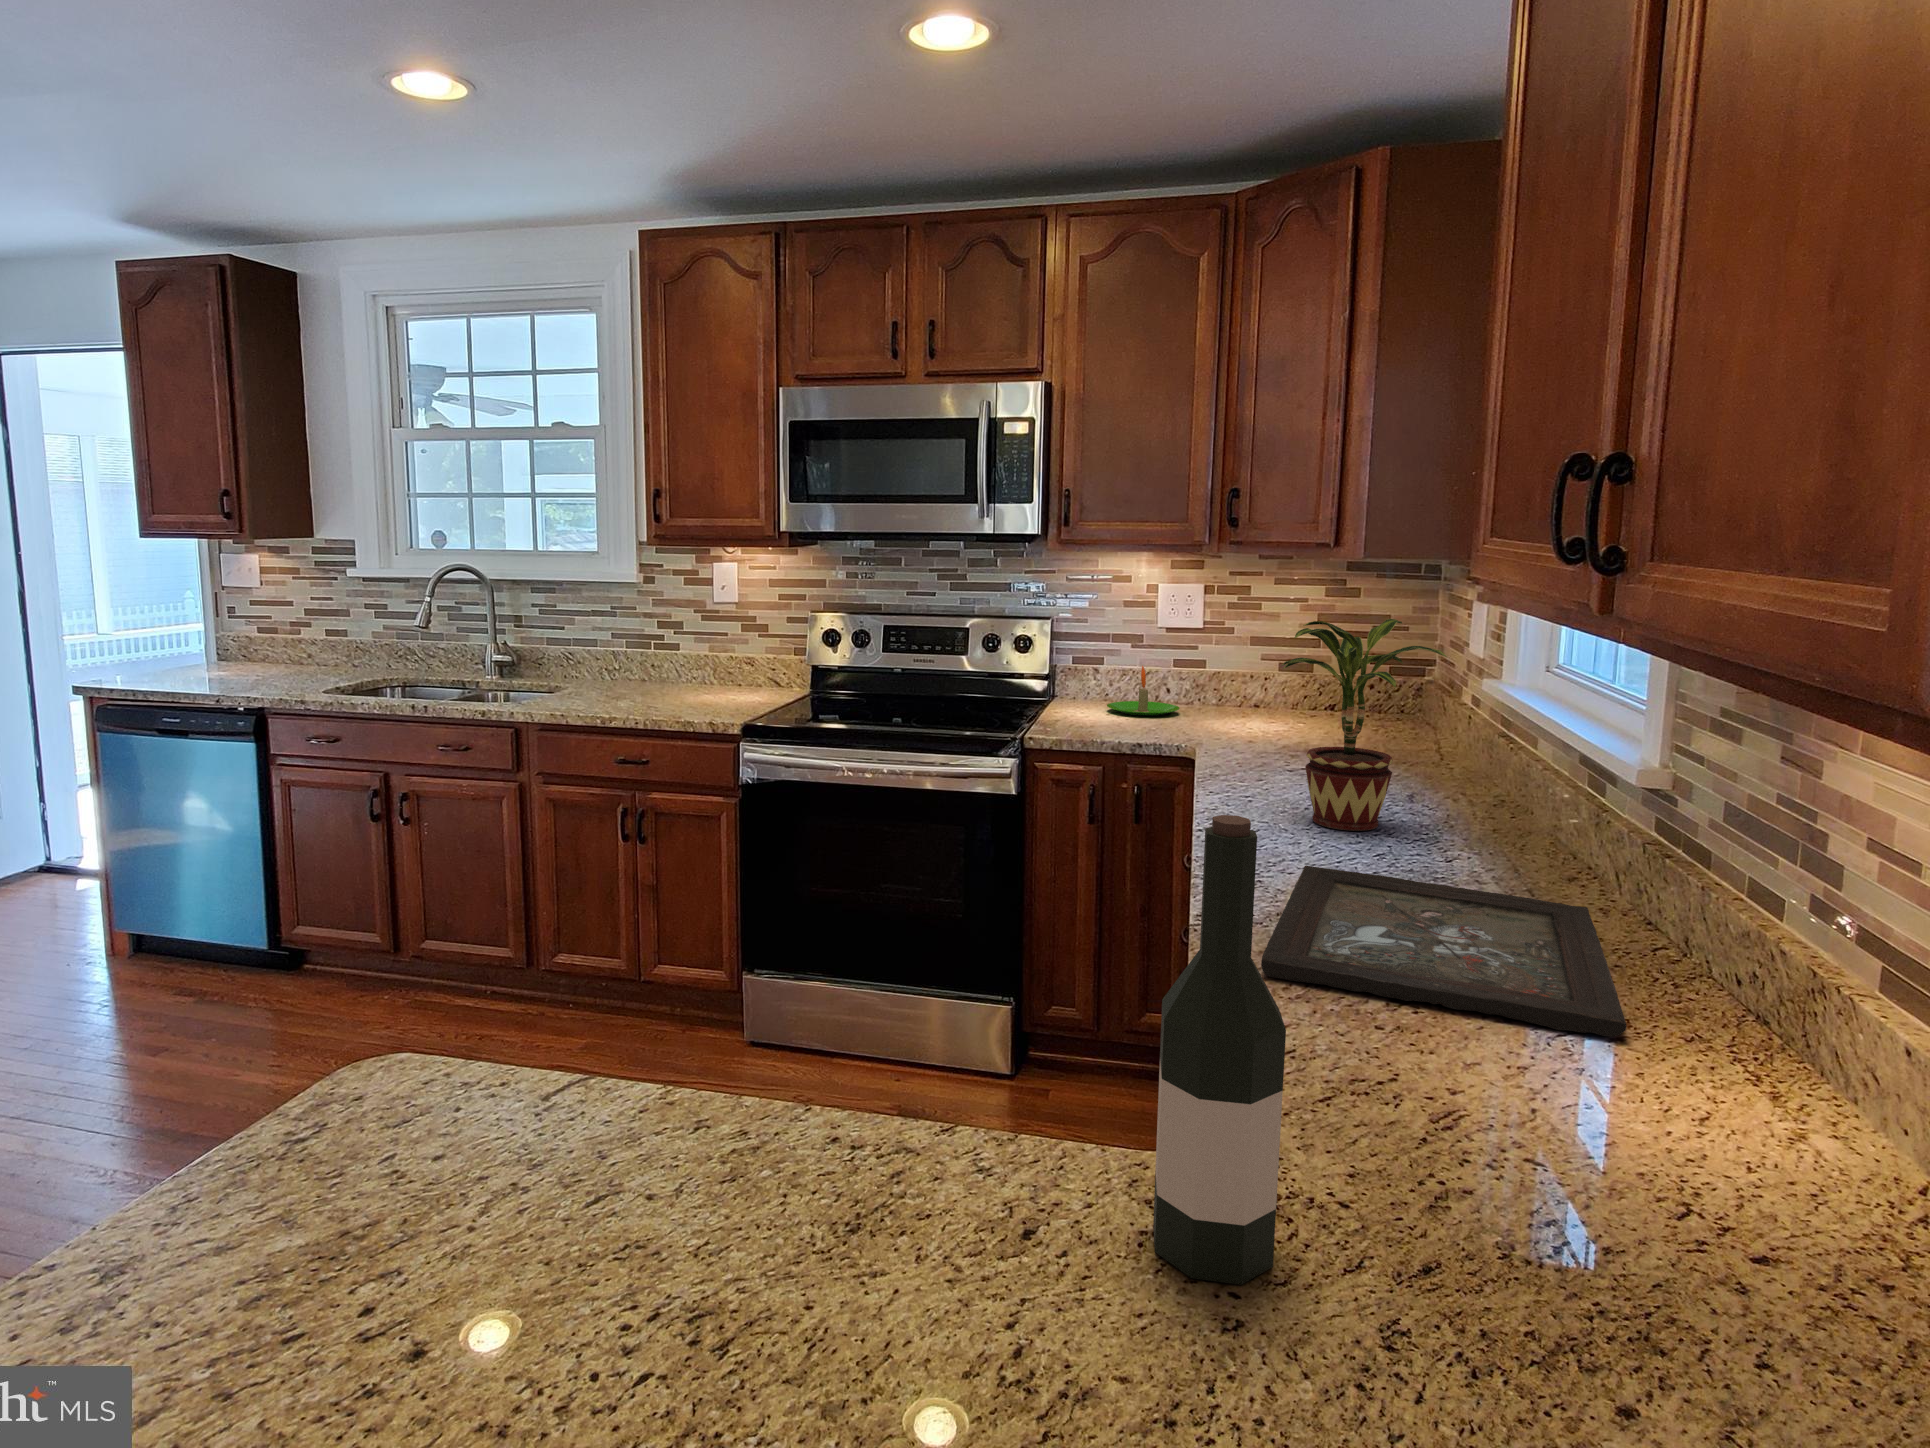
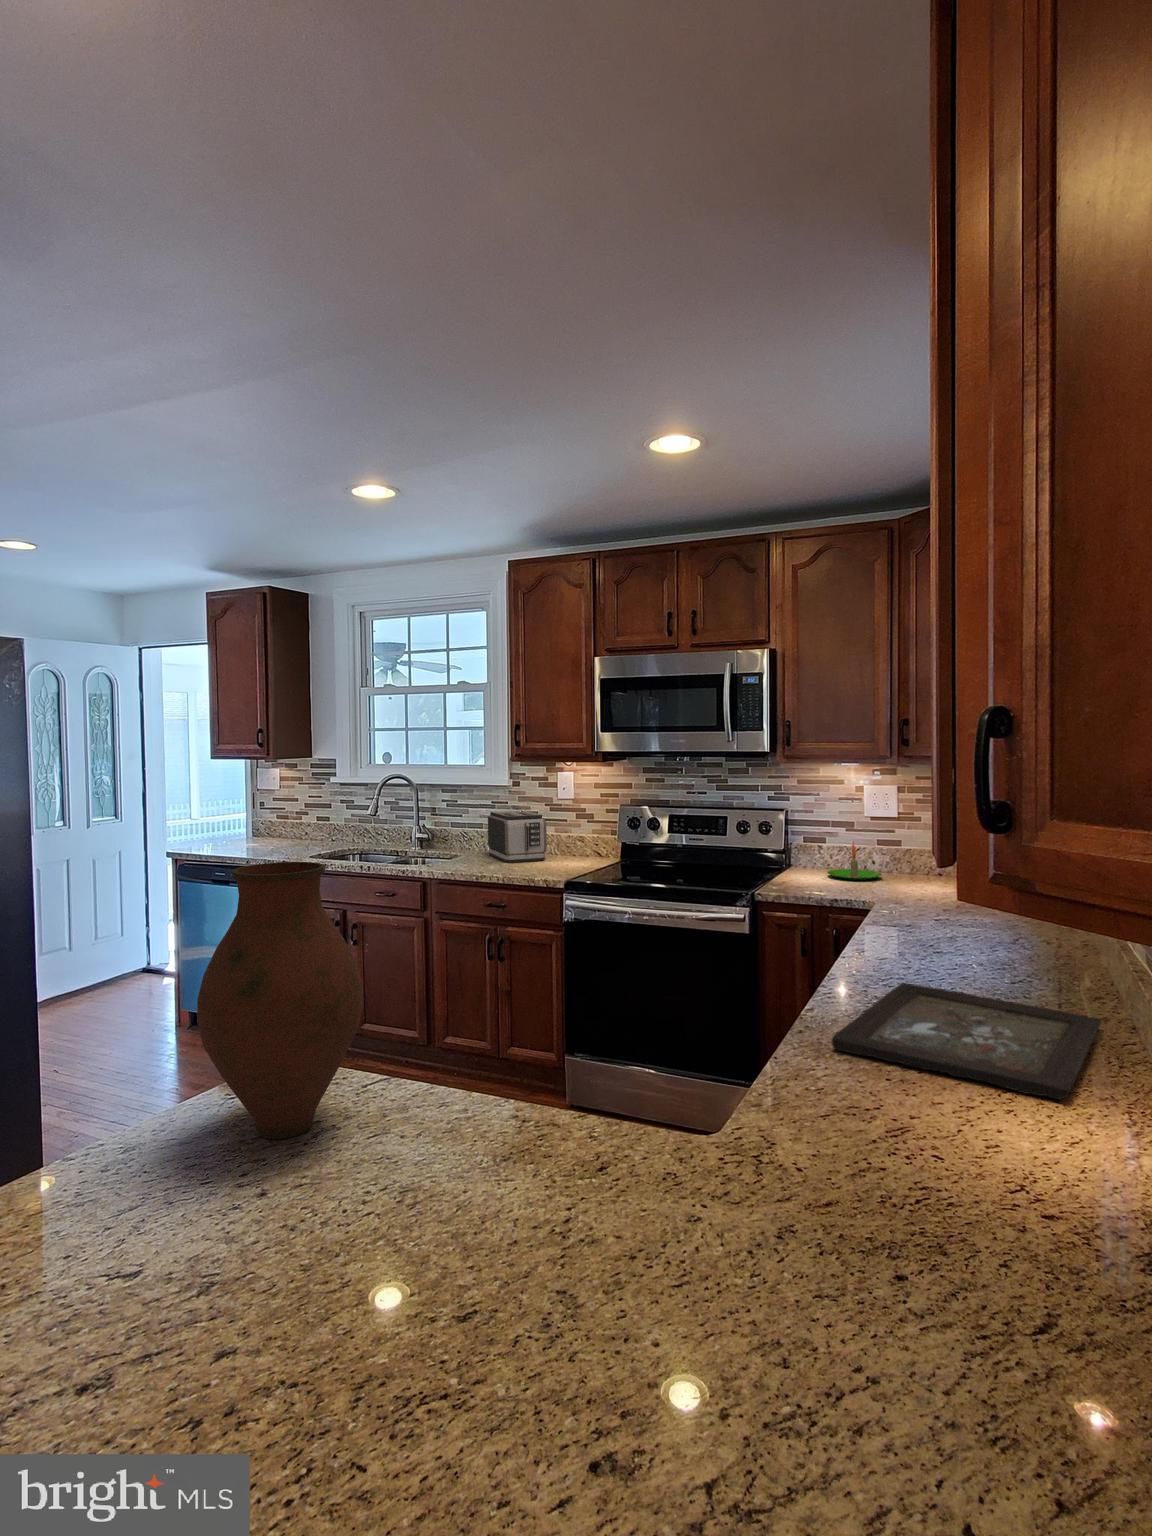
potted plant: present [1282,619,1447,831] -> none [905,810,1023,963]
toaster: none [610,620,703,697] -> present [488,810,547,863]
vase: none [236,709,563,1227] -> present [197,862,363,1139]
wine bottle: present [1153,815,1286,1285] -> none [669,926,743,1207]

